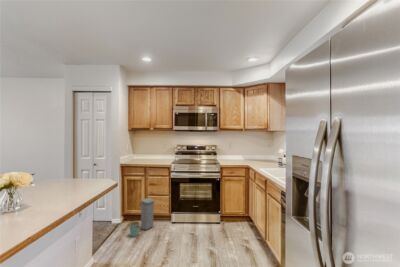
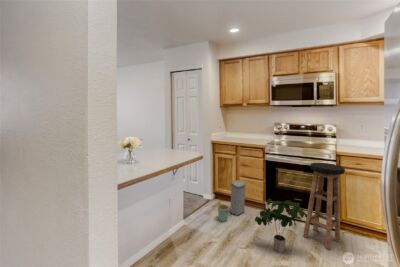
bar stool: none [199,175,223,238] -> present [303,163,345,250]
potted plant: none [162,205,199,247] -> present [255,198,307,253]

